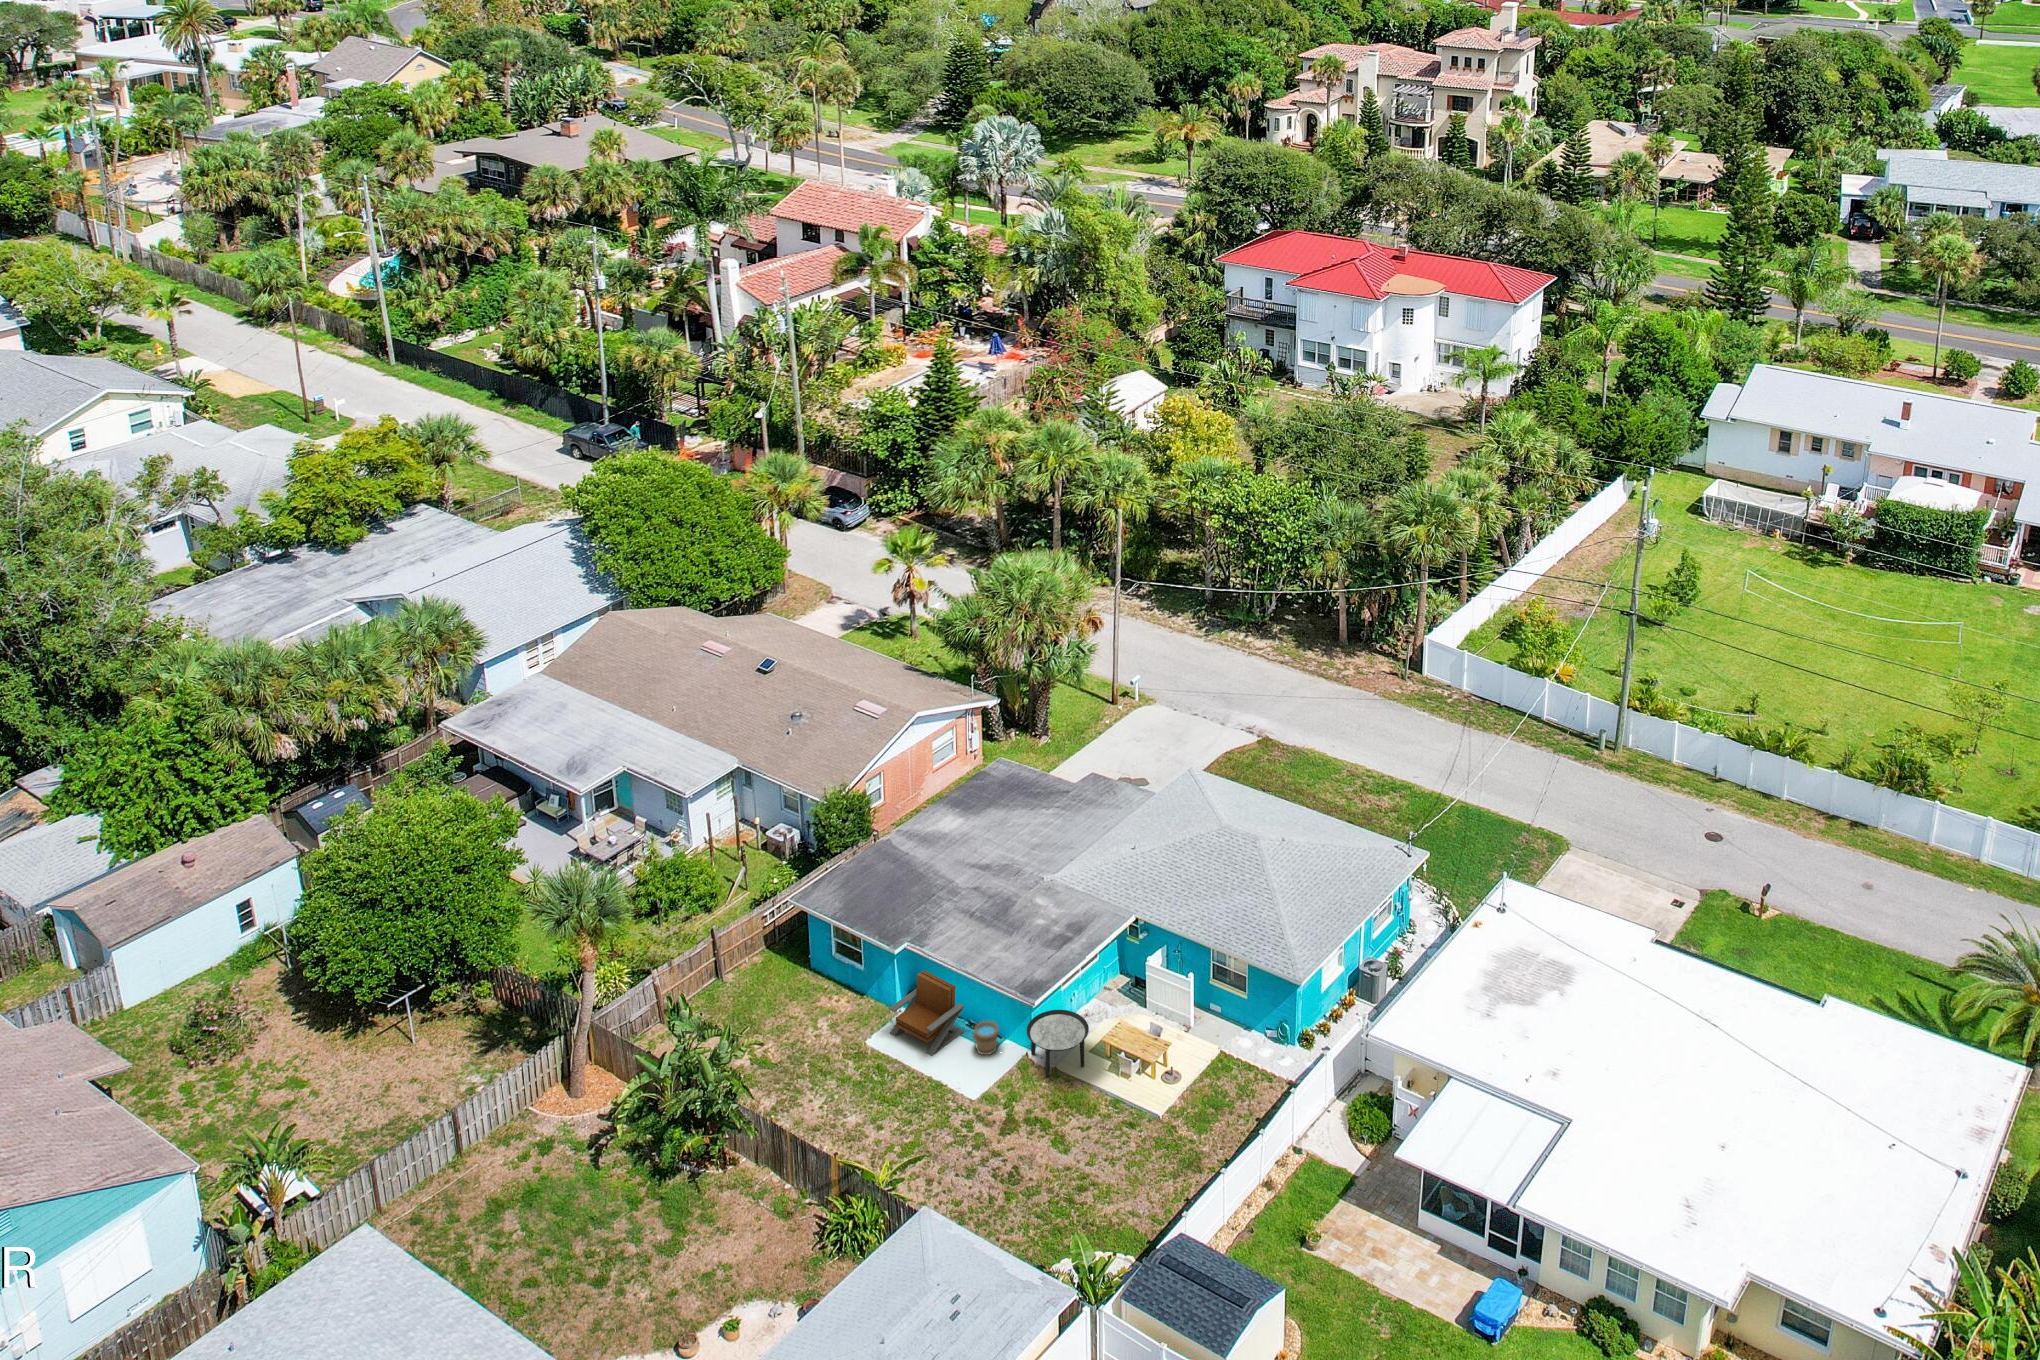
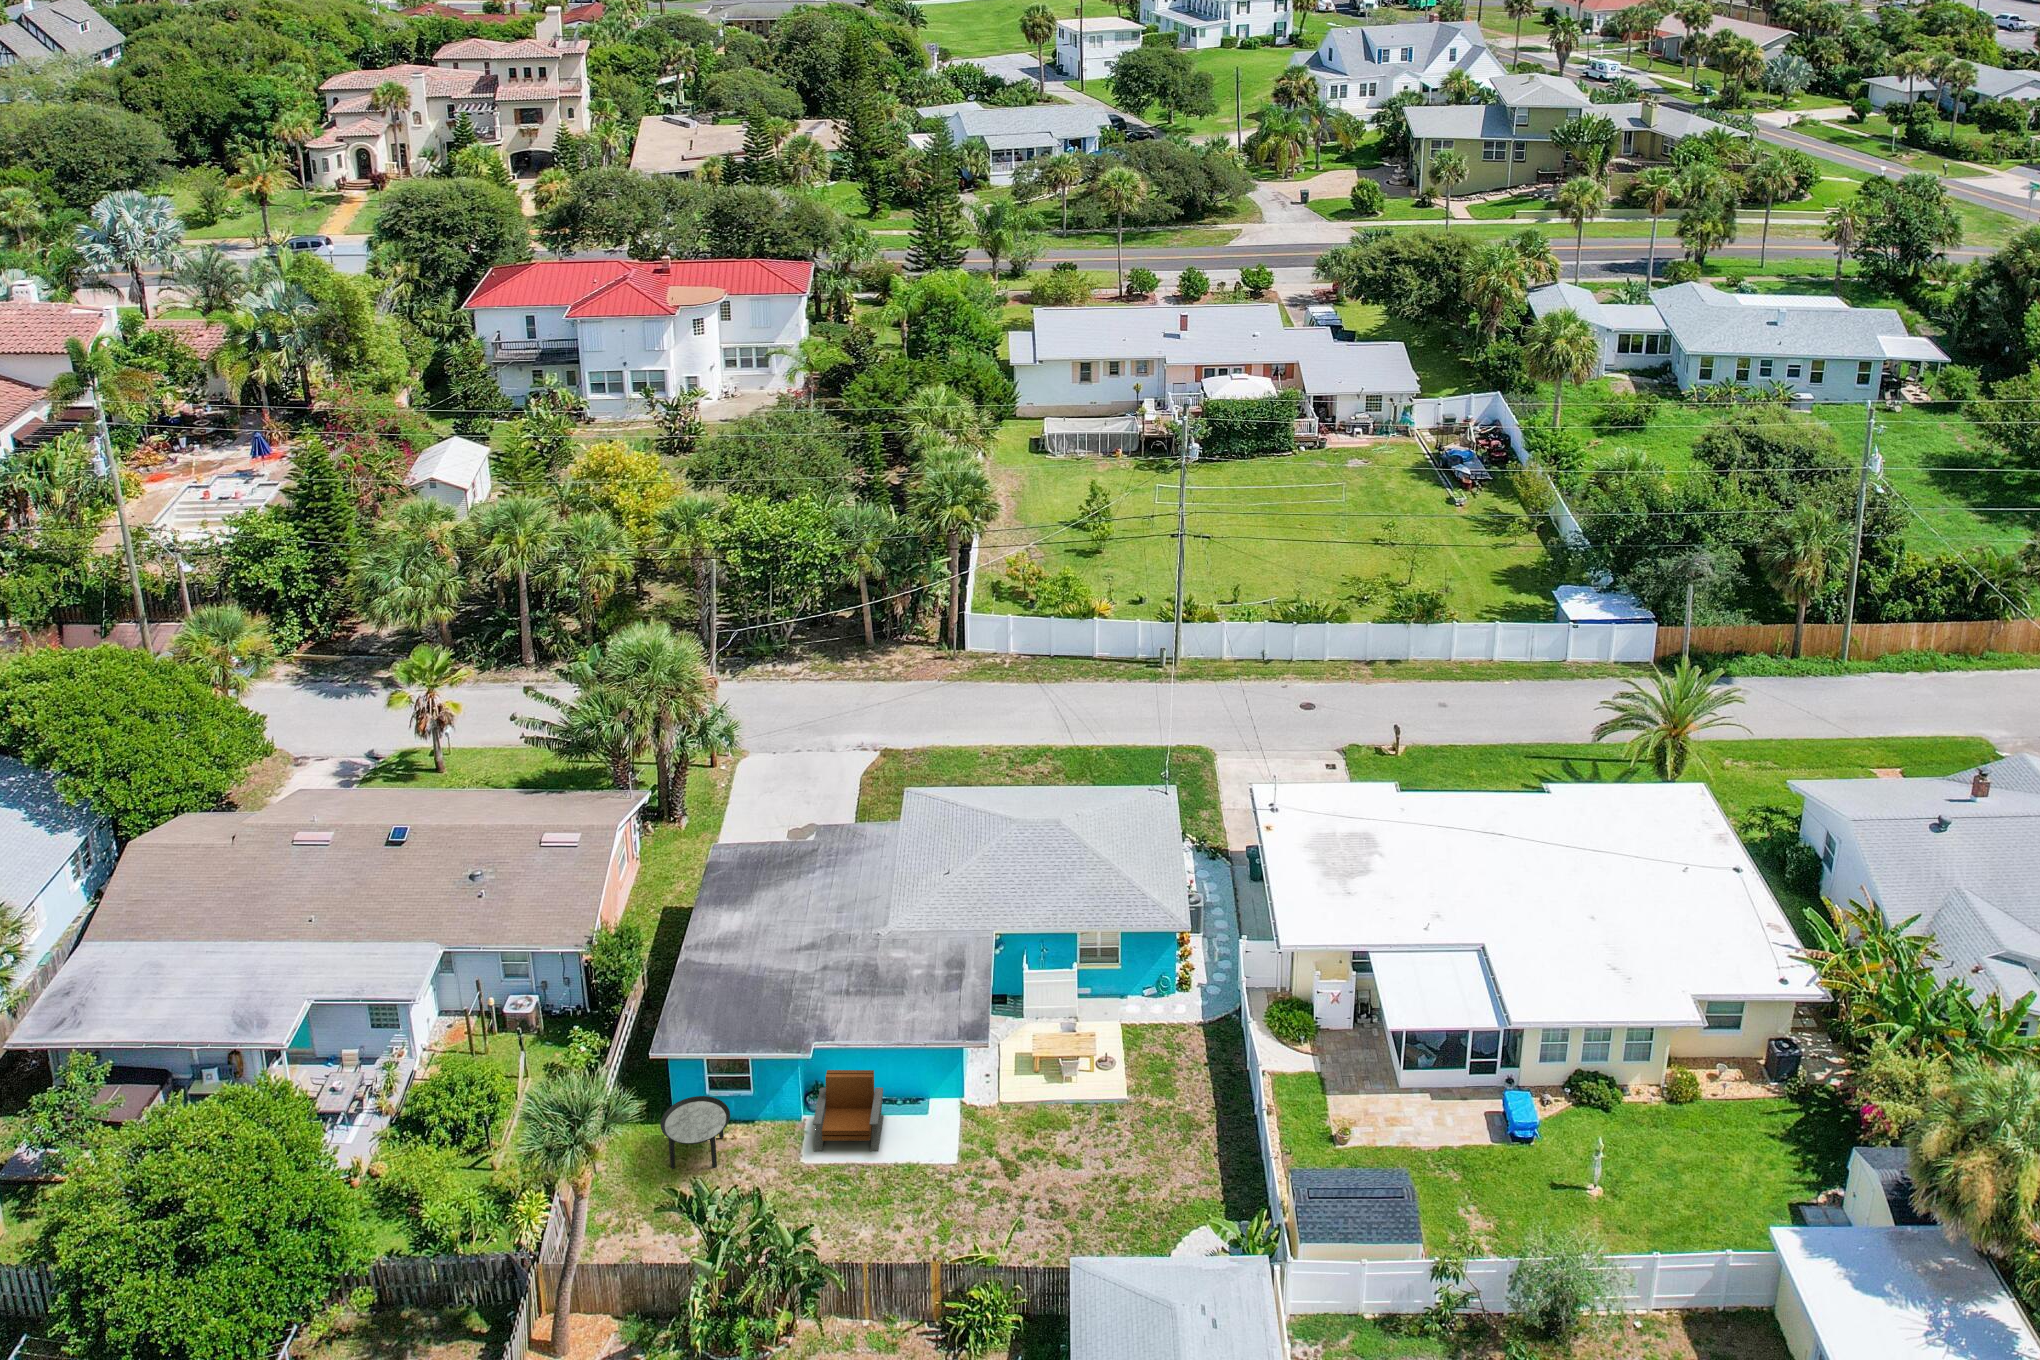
round table: present [1027,1010,1089,1078] -> present [660,1096,730,1169]
bucket: present [973,1021,998,1055] -> none [906,1090,934,1128]

